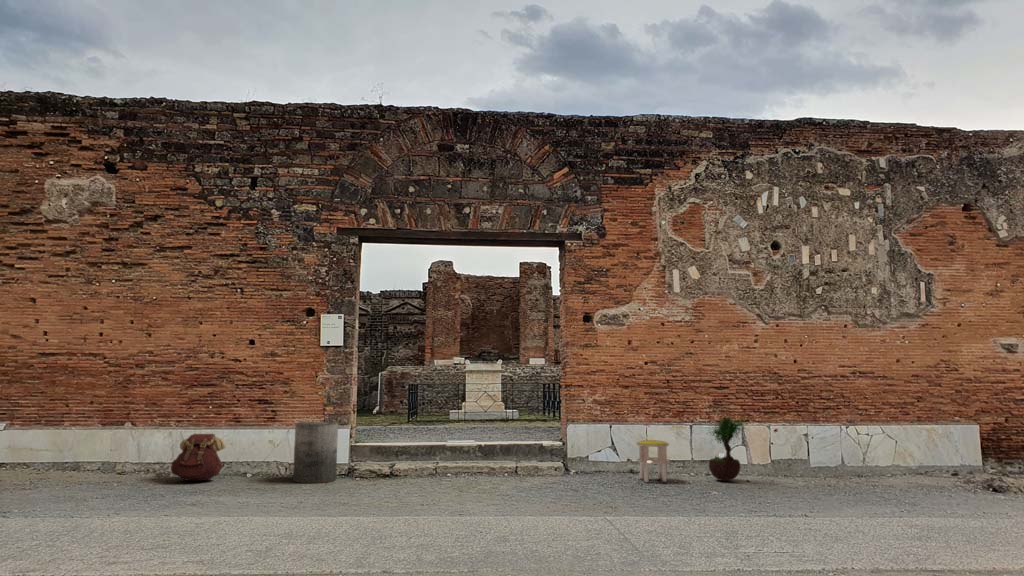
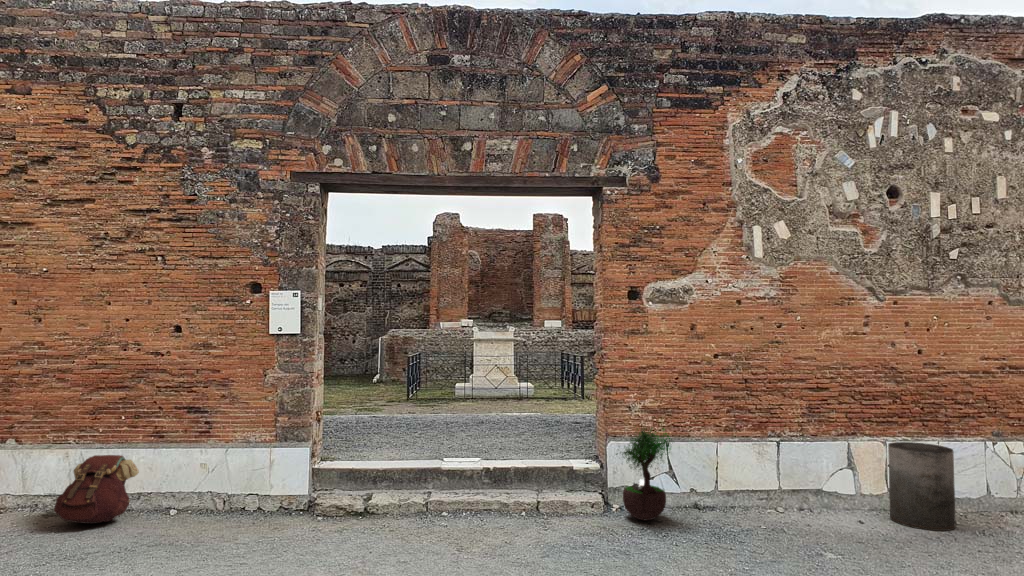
potted tree: present [709,416,745,481] -> present [616,428,671,520]
trash can: present [293,422,338,483] -> present [888,442,956,531]
stool: present [637,440,670,483] -> none [705,463,752,526]

